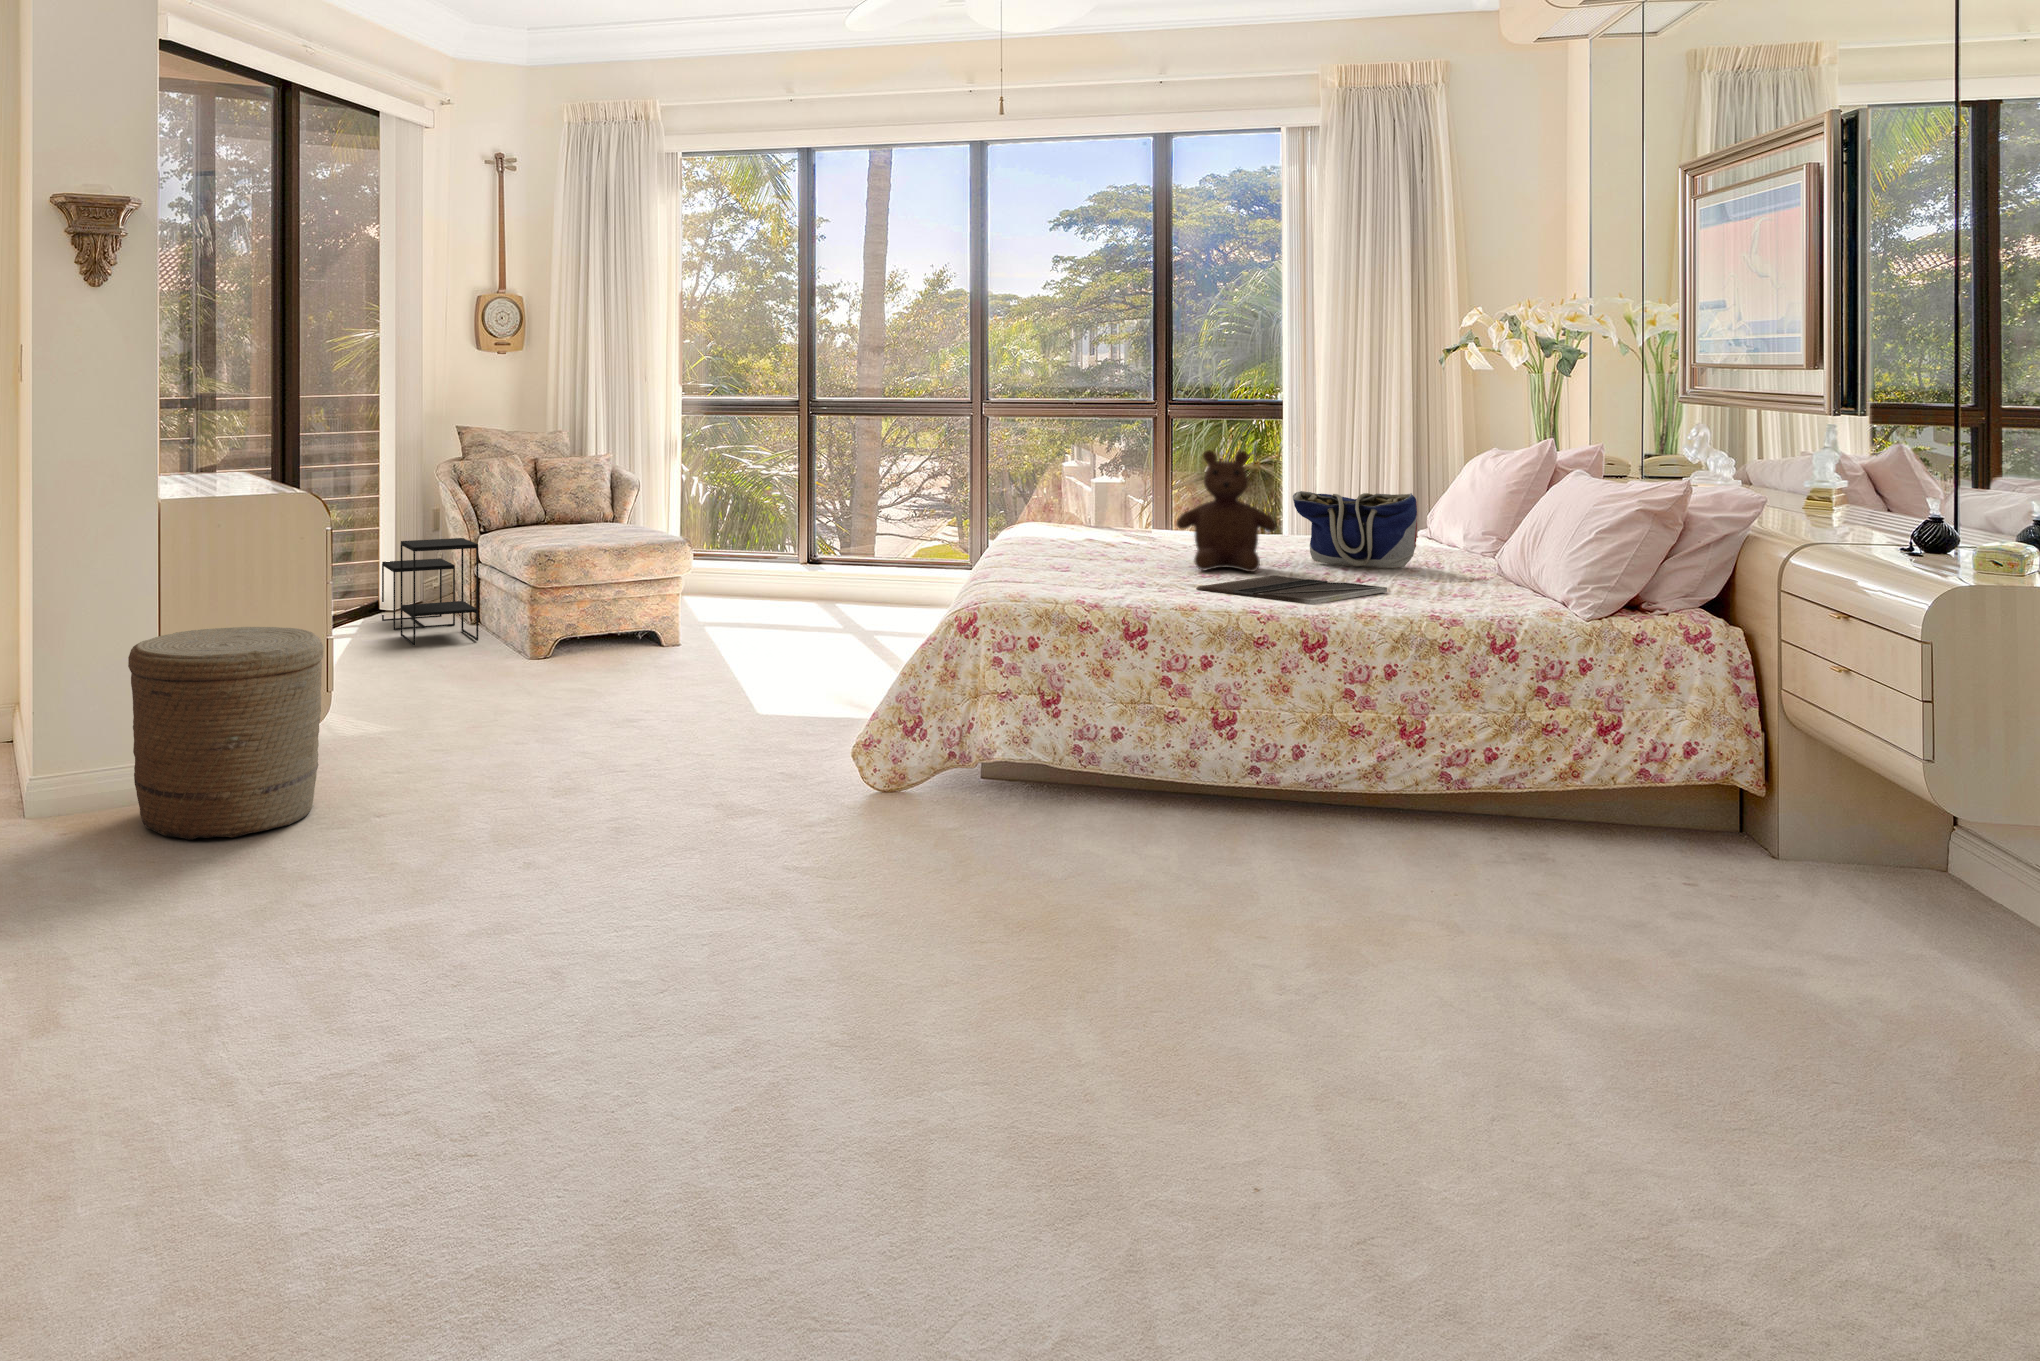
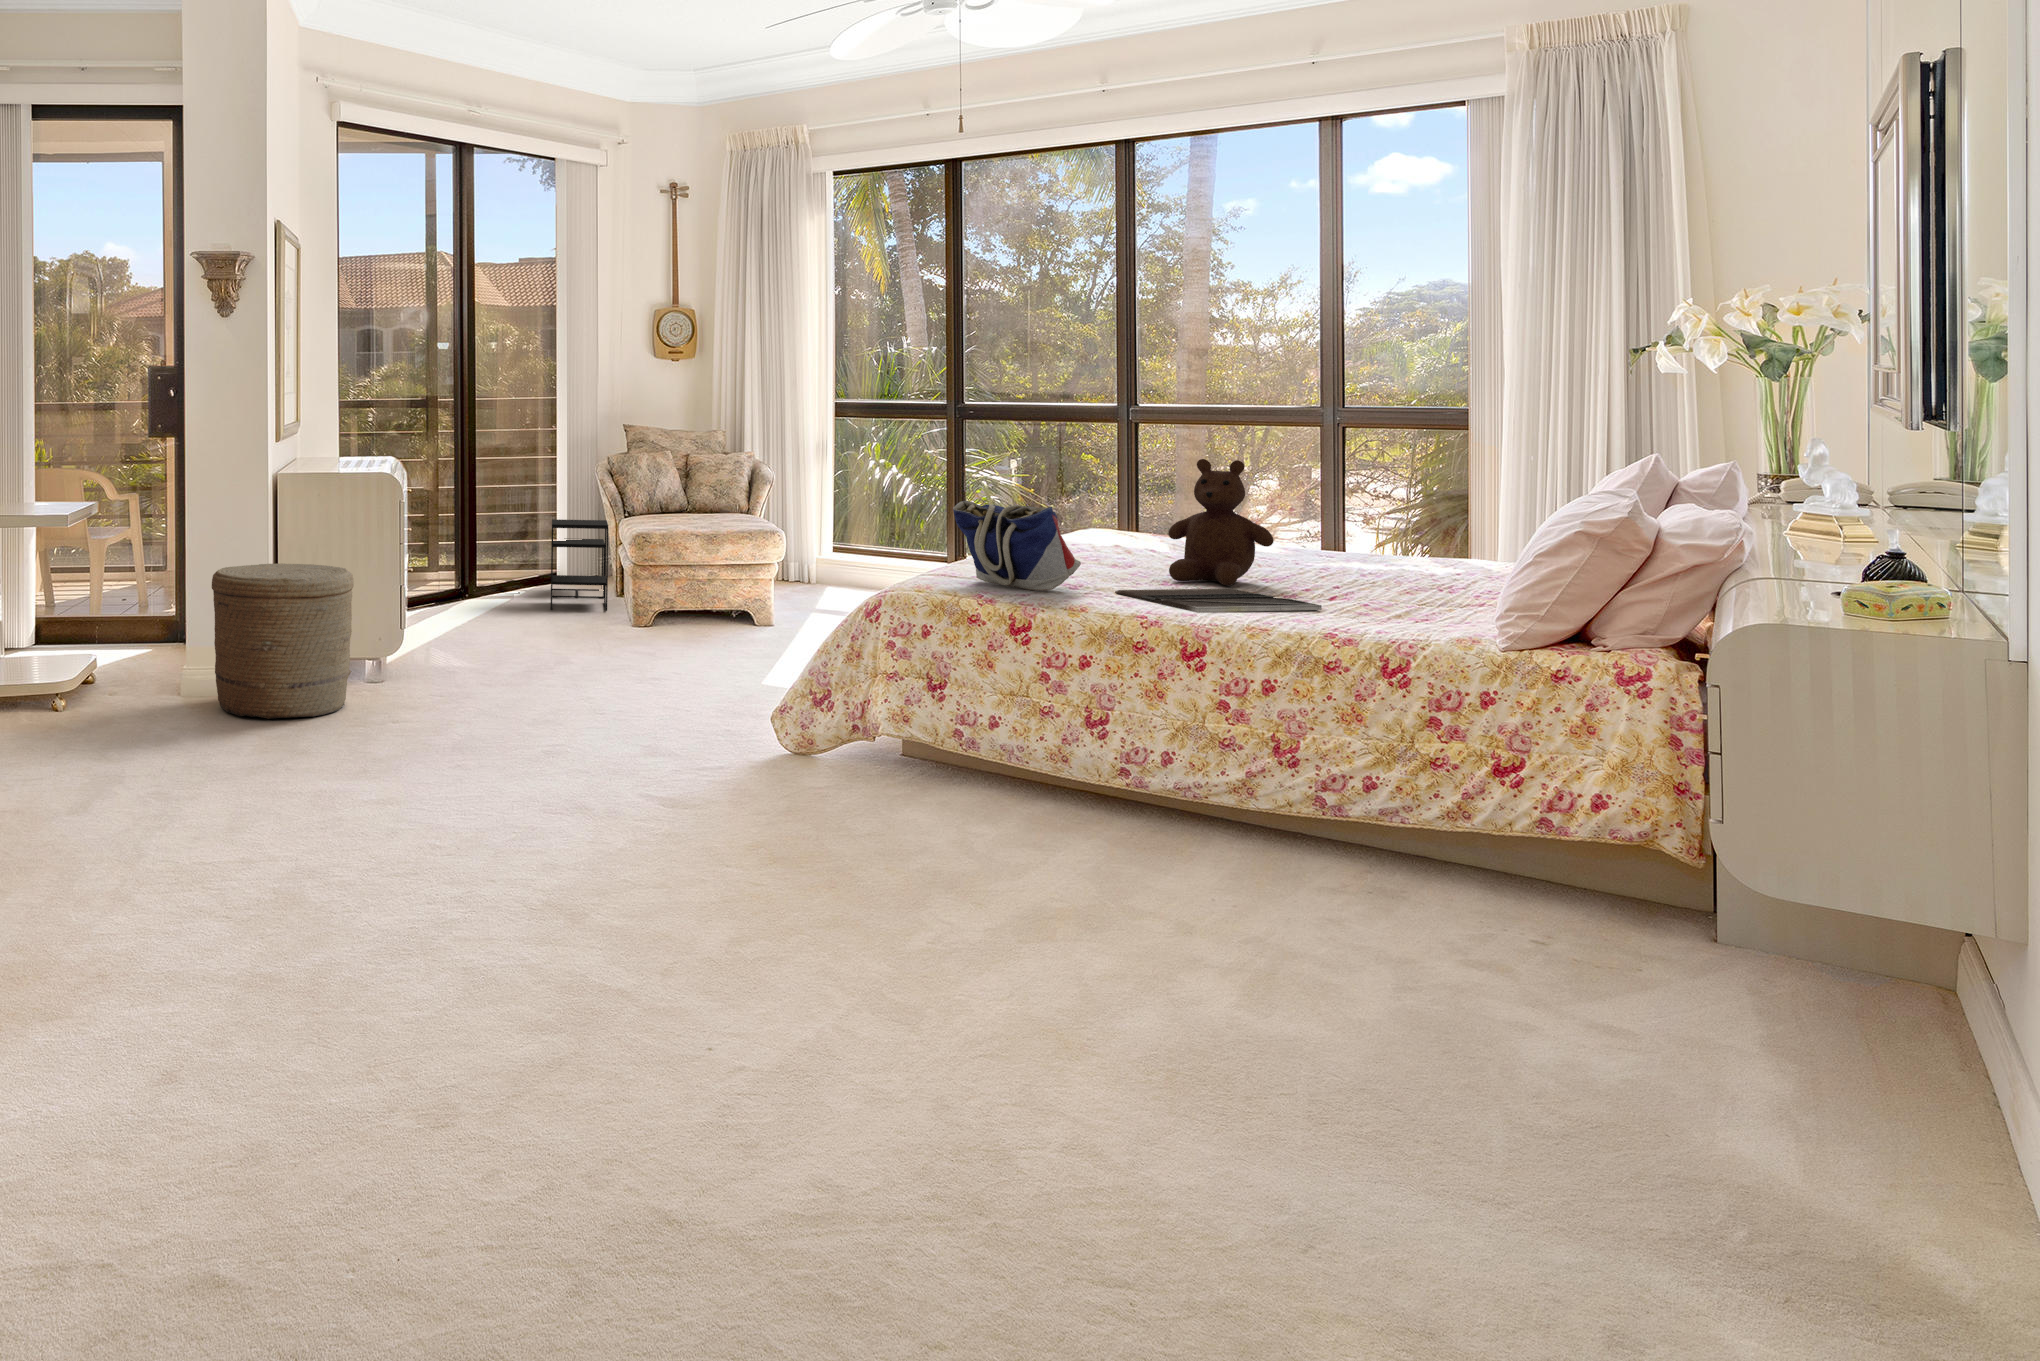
tote bag: present [1293,491,1417,569] -> present [953,501,1081,591]

